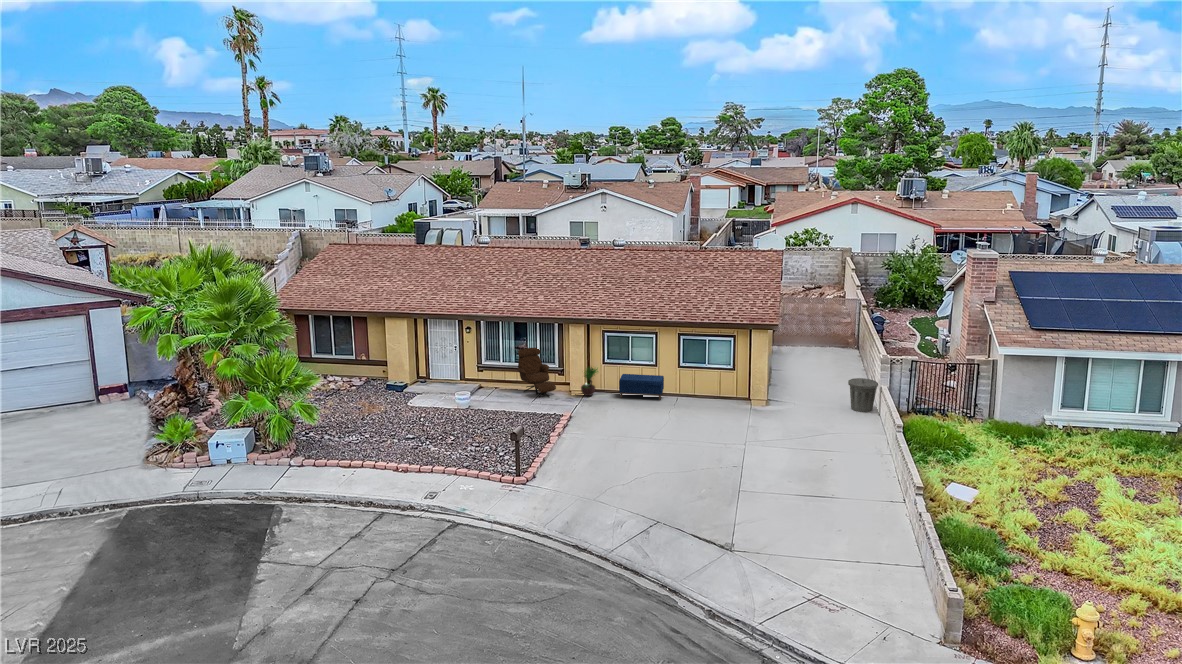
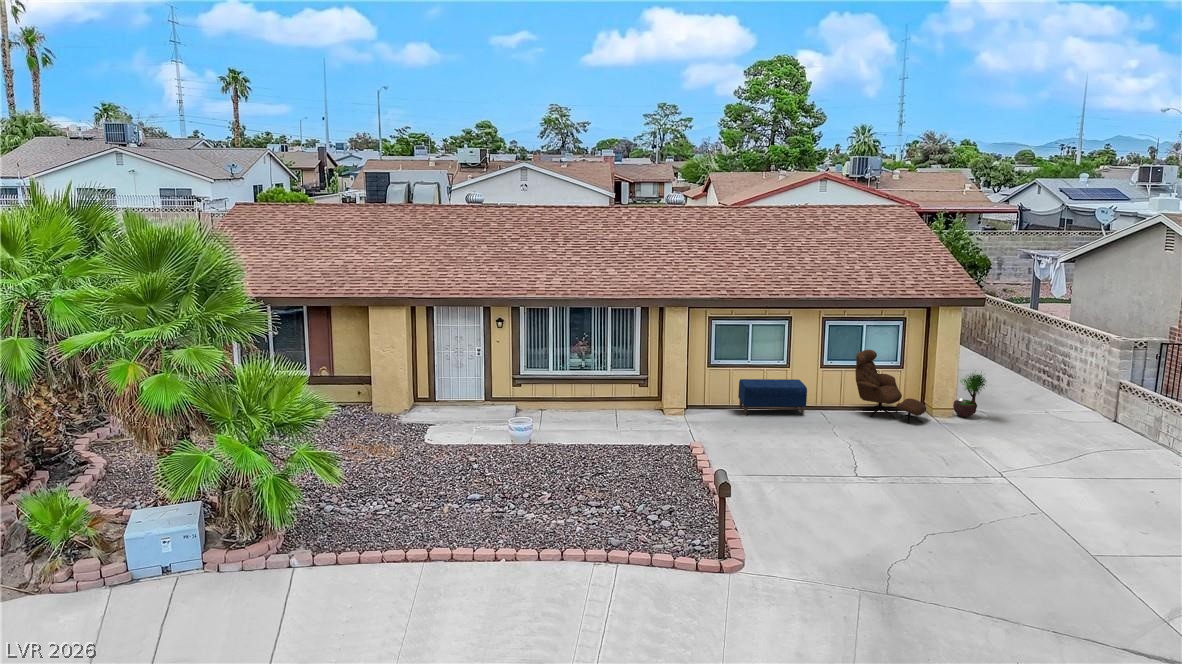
lounge chair: present [517,348,556,397] -> present [855,350,926,424]
potted tree: present [581,367,598,396] -> present [953,372,986,417]
trash can: present [848,378,878,412] -> none [1058,371,1104,418]

